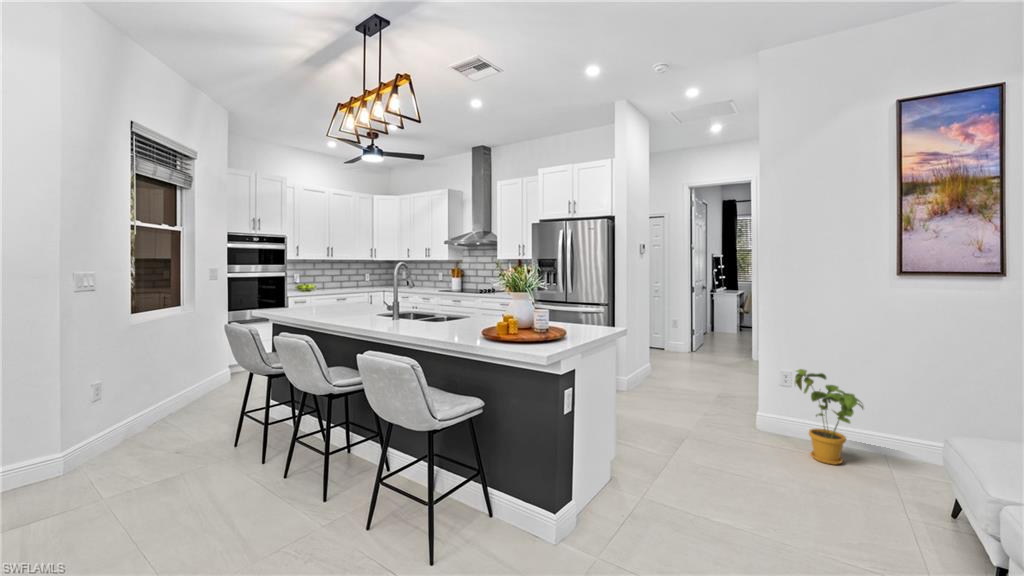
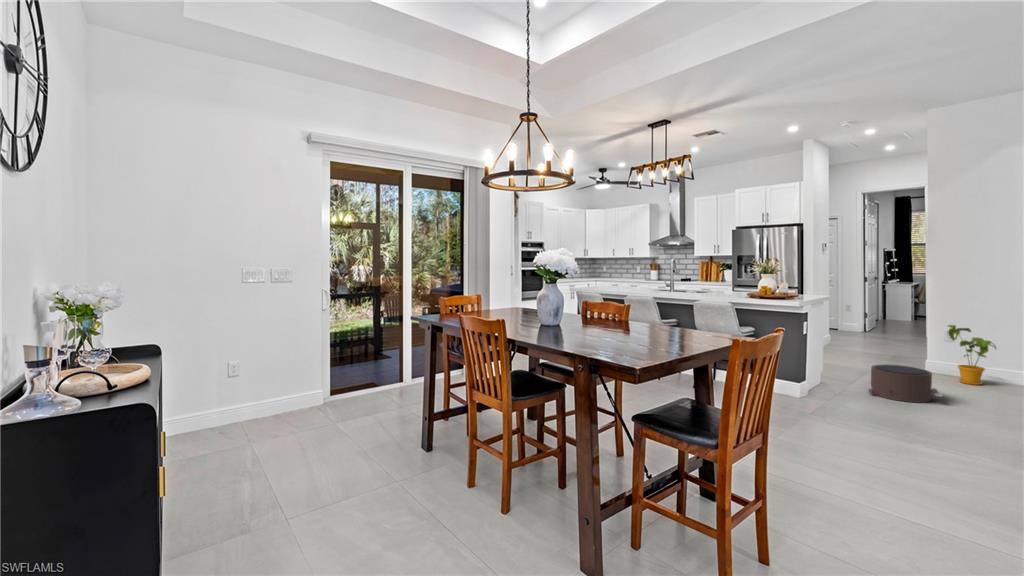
pouf: none [677,451,807,545] -> present [864,365,942,402]

